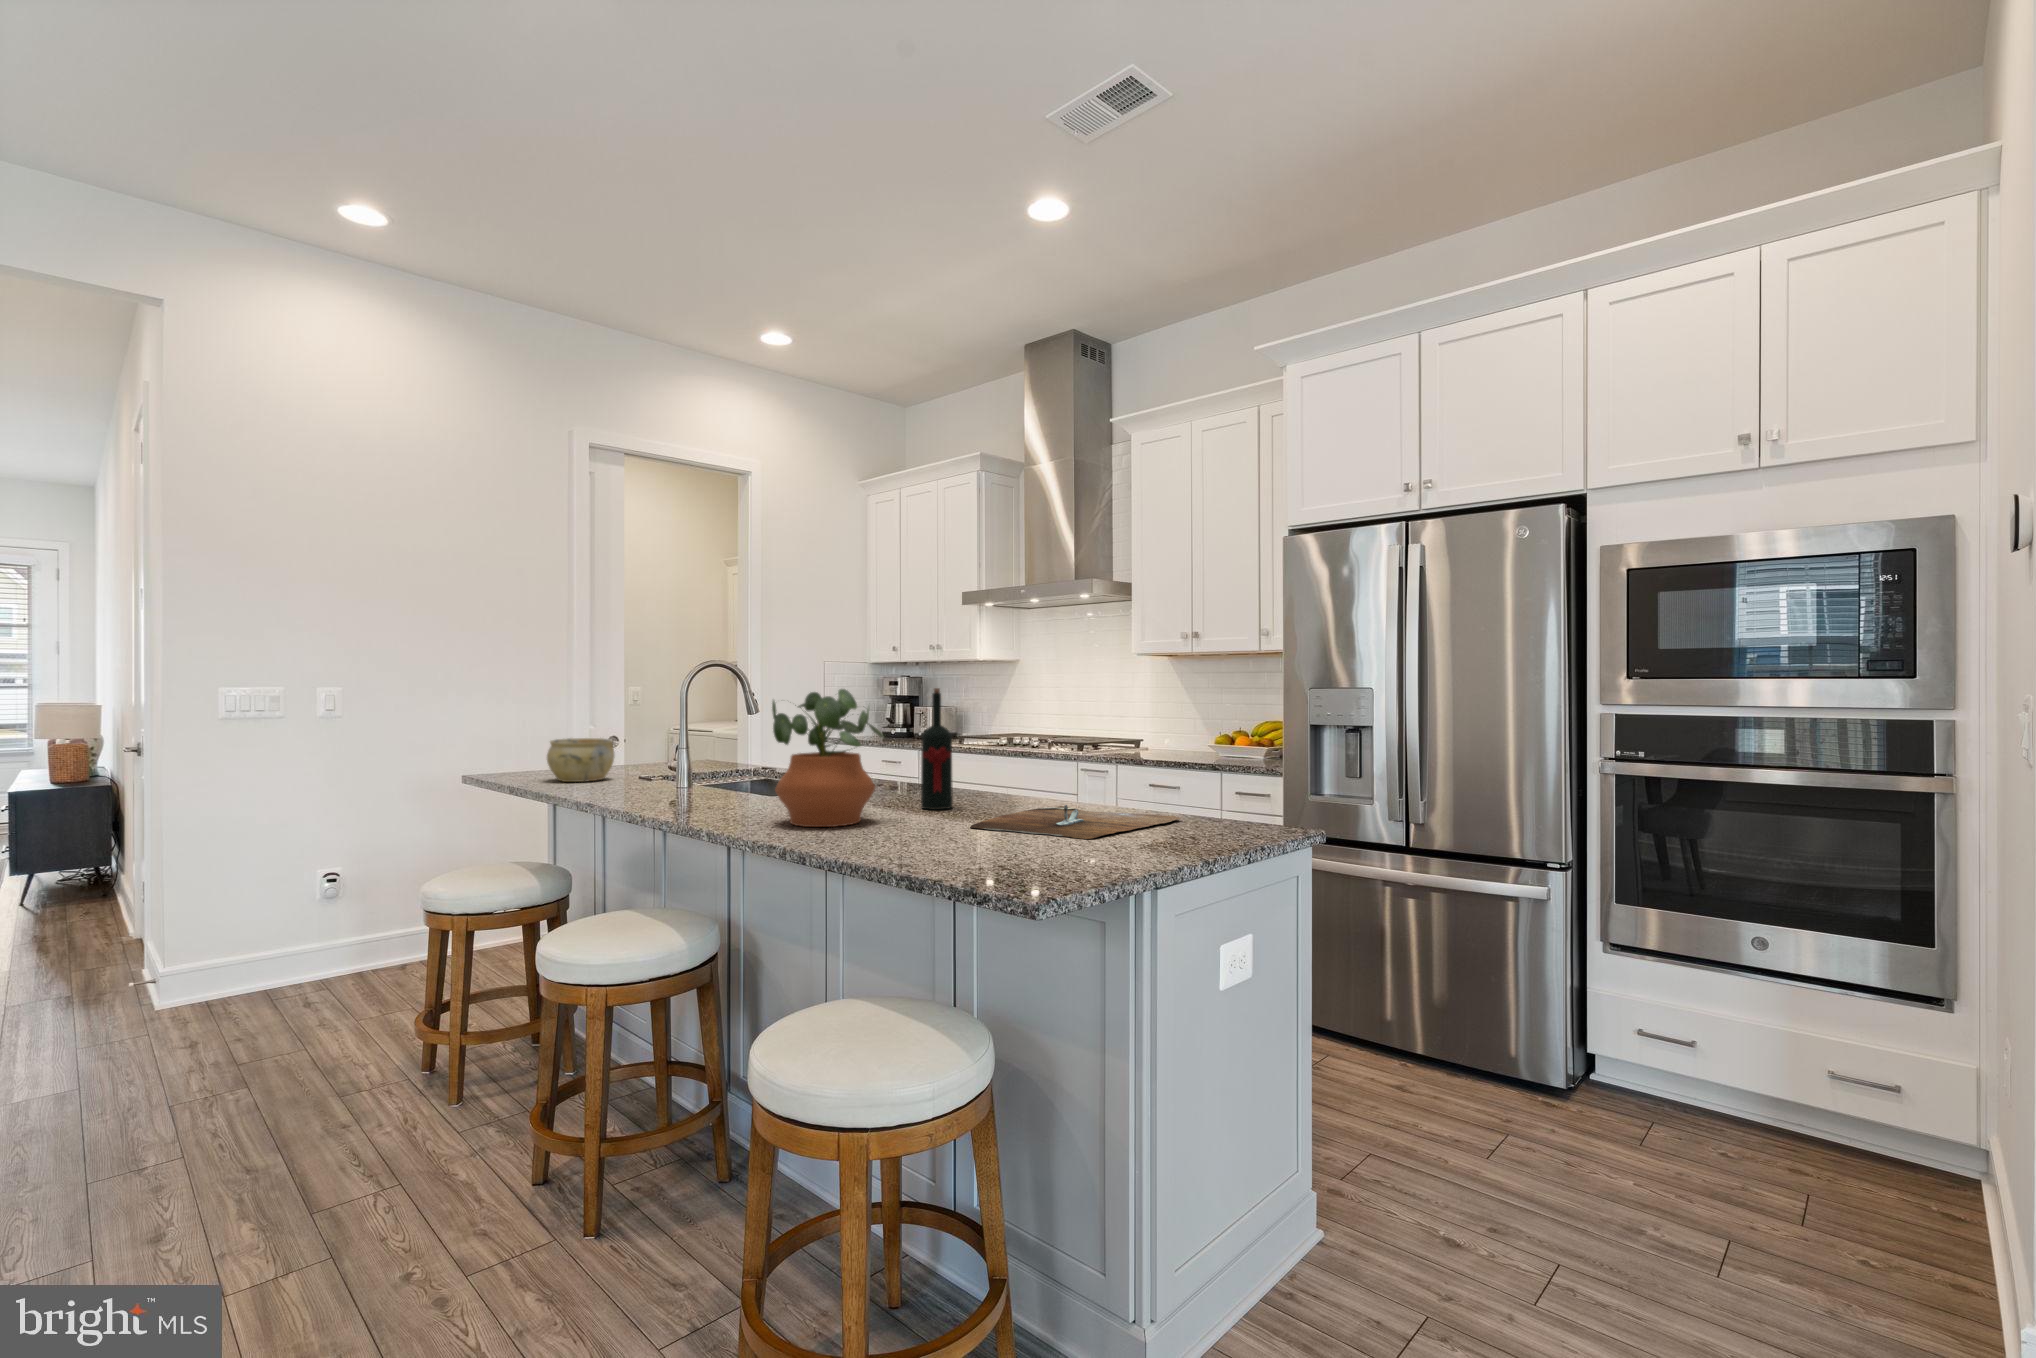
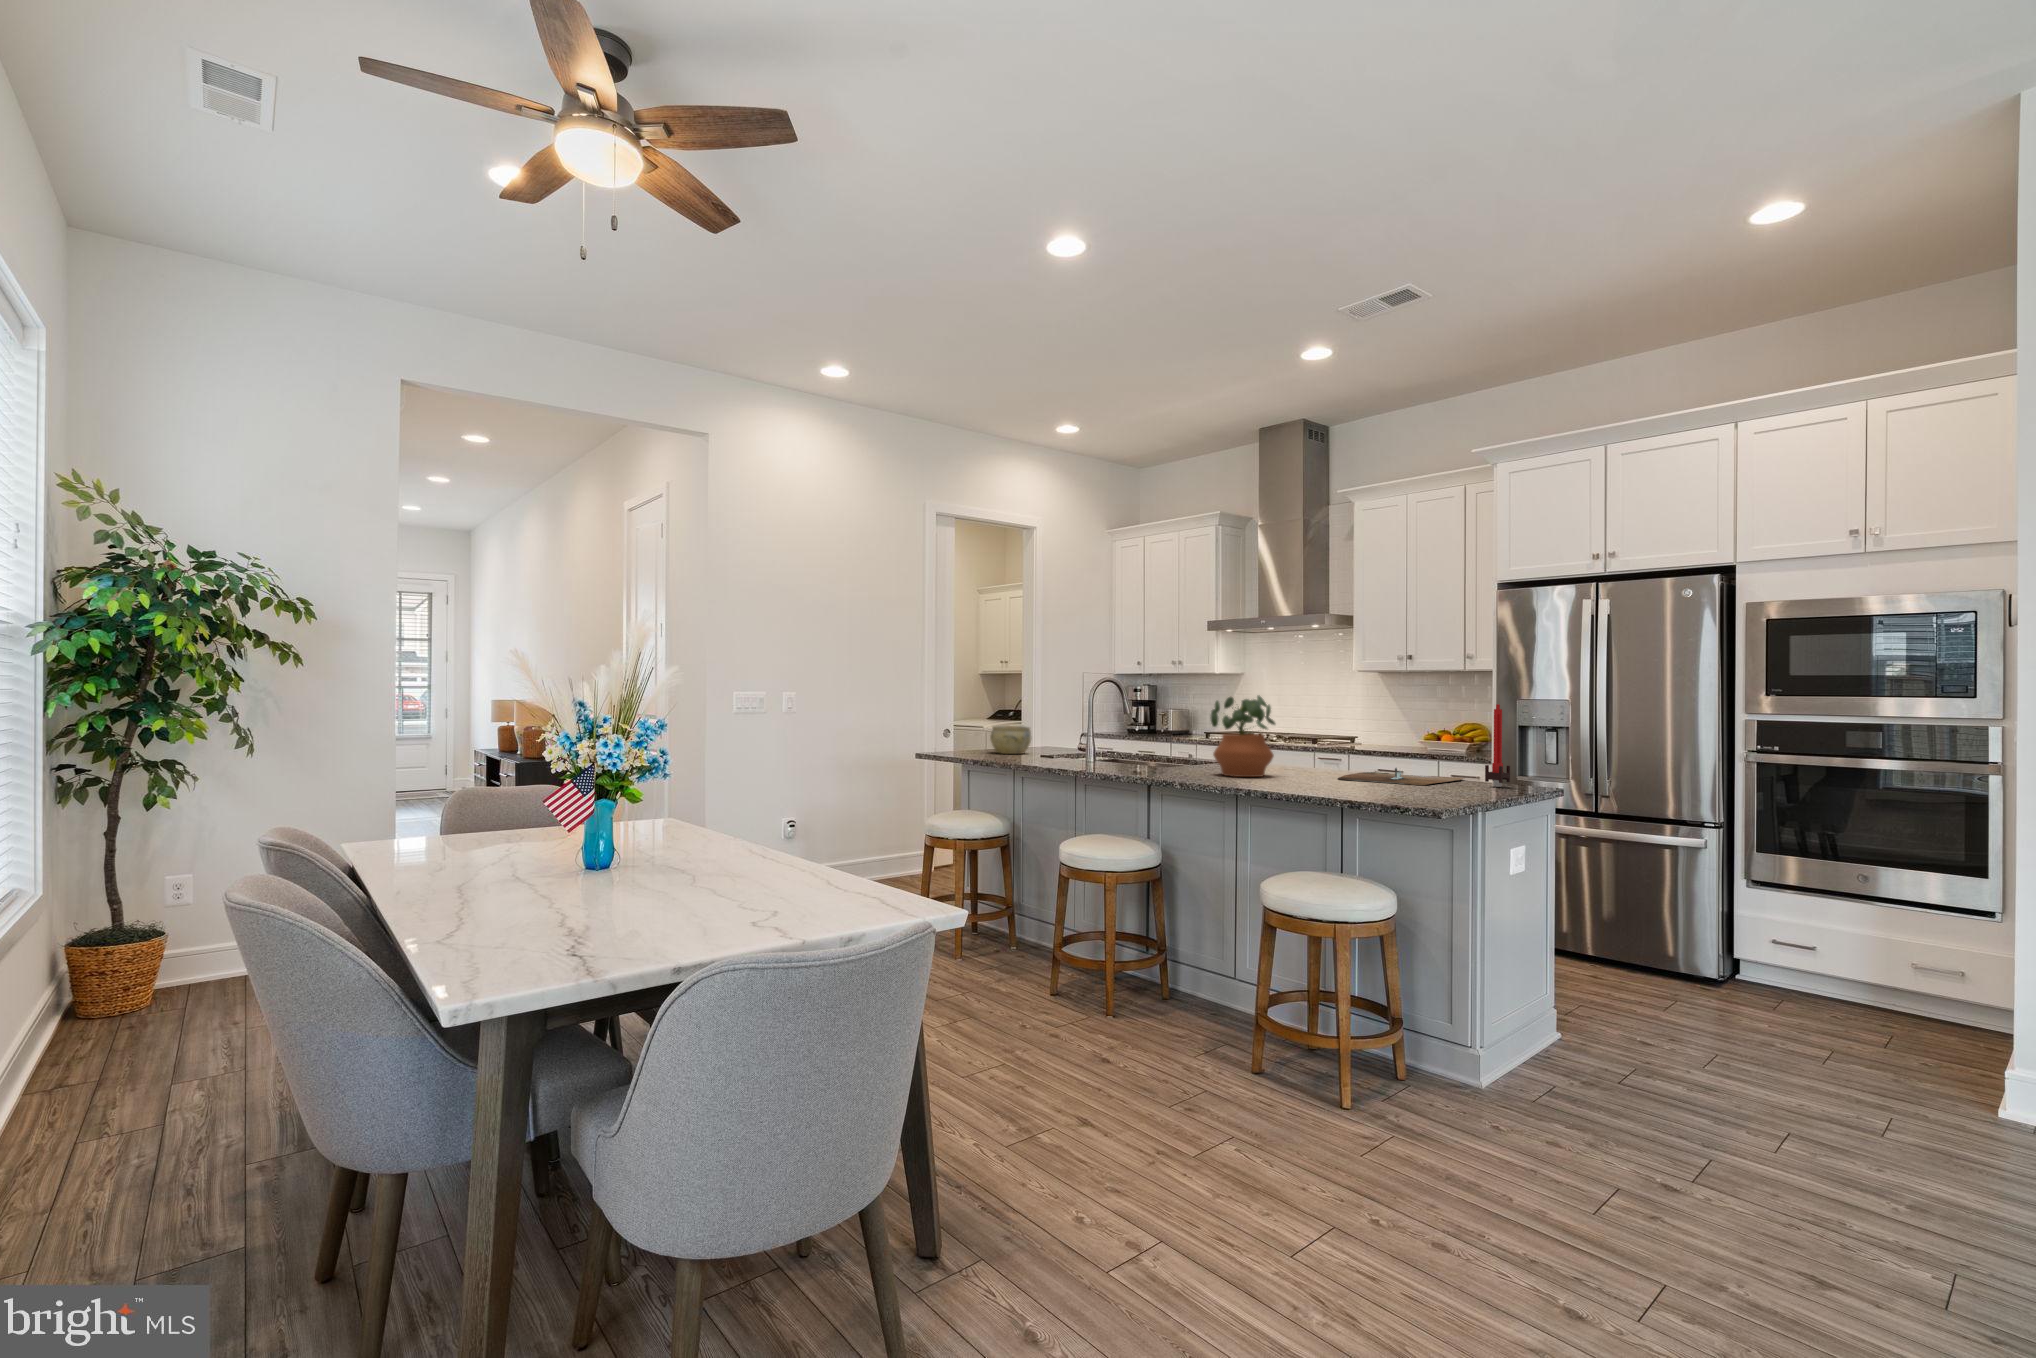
wine bottle: present [921,688,953,810] -> none [1283,695,1303,772]
candle: none [1191,699,1231,838] -> present [1485,704,1510,787]

